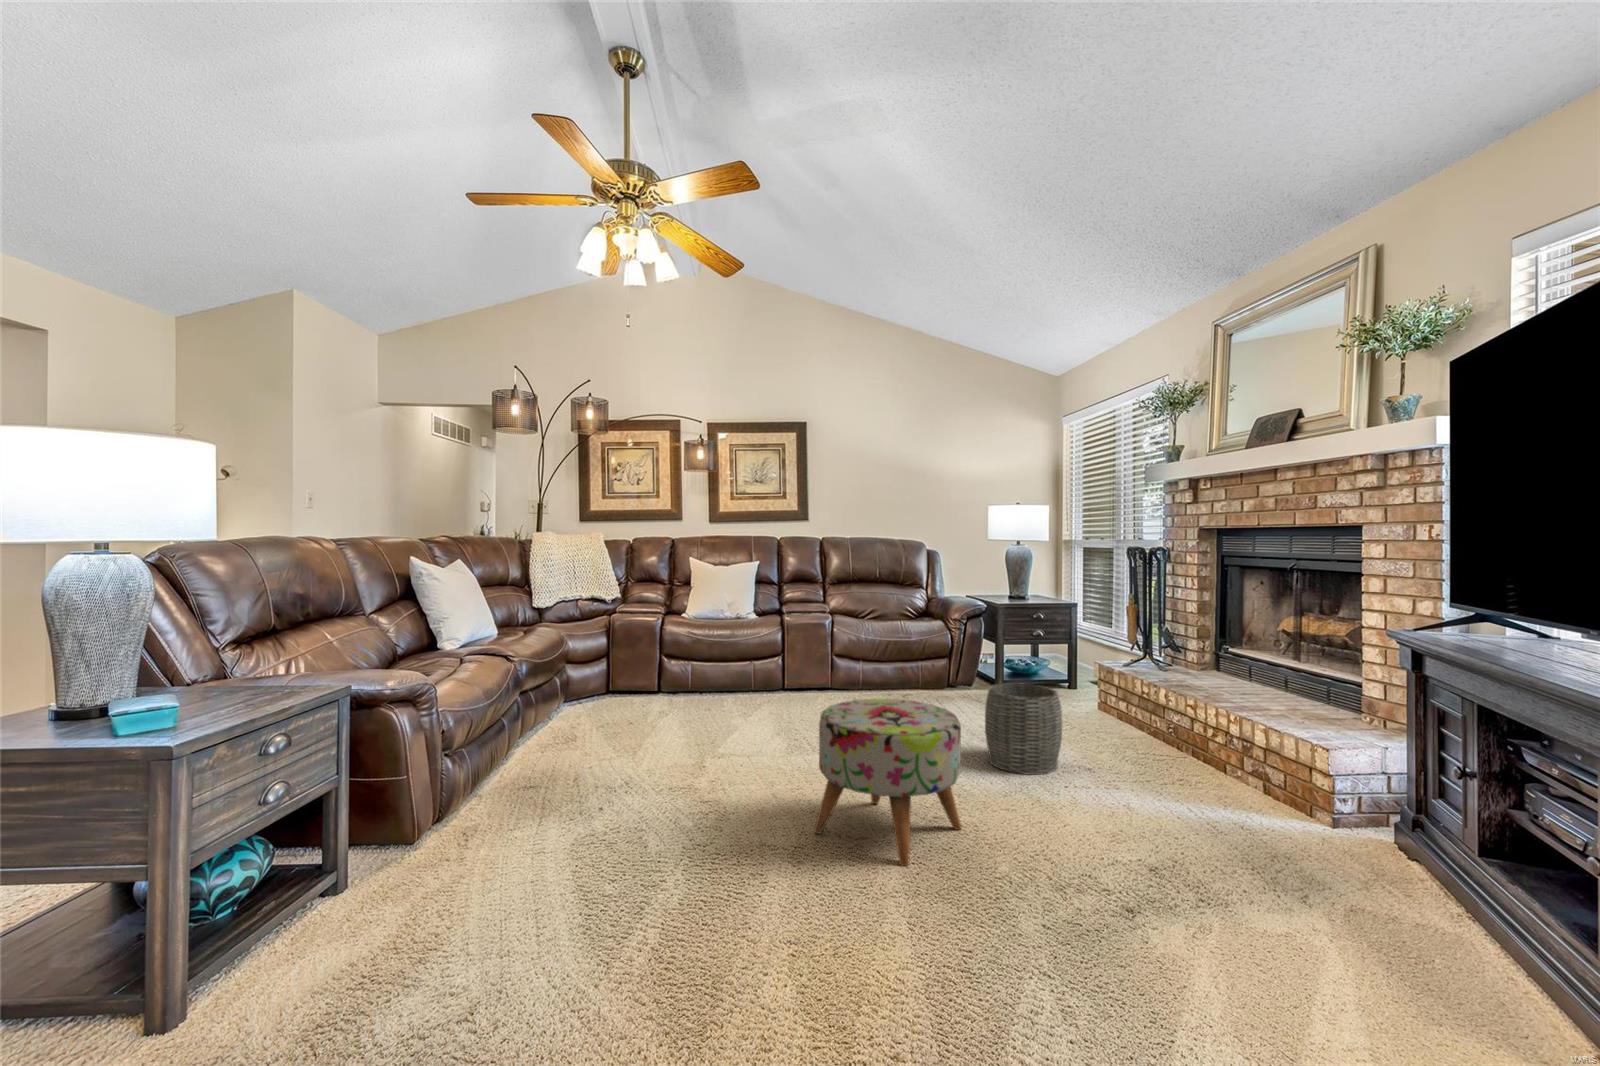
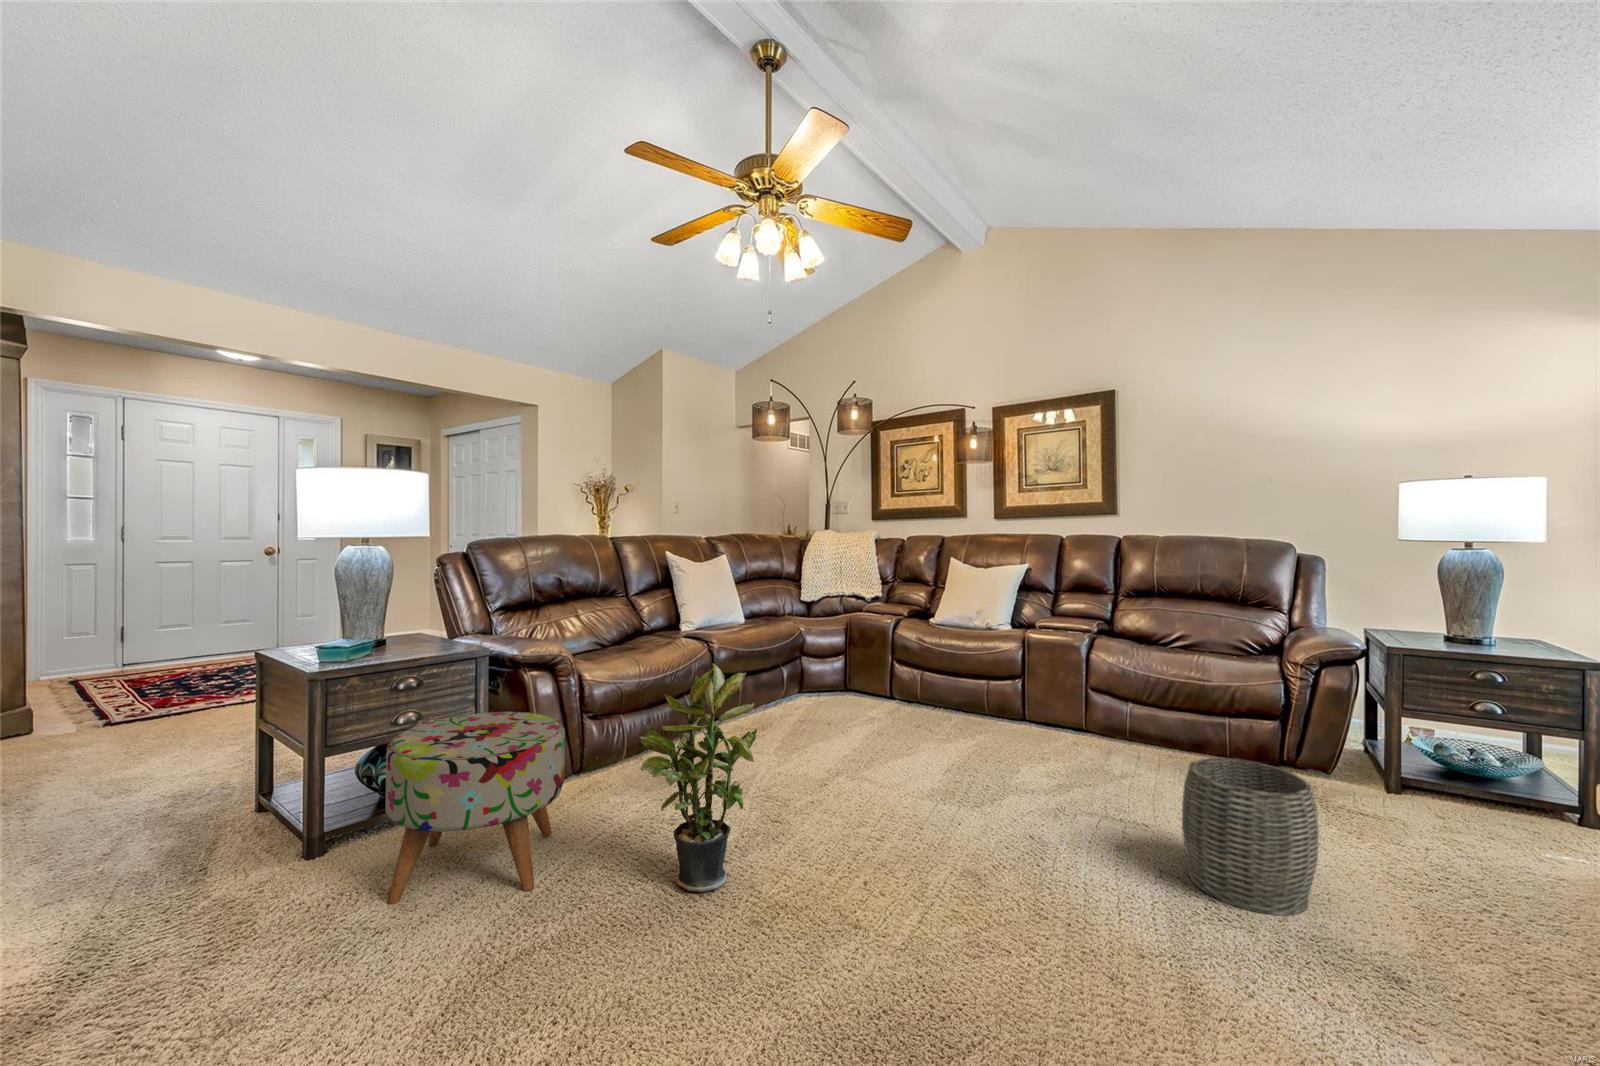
potted plant: none [655,660,763,876] -> present [639,663,757,893]
ottoman: present [814,699,961,866] -> present [385,712,565,904]

